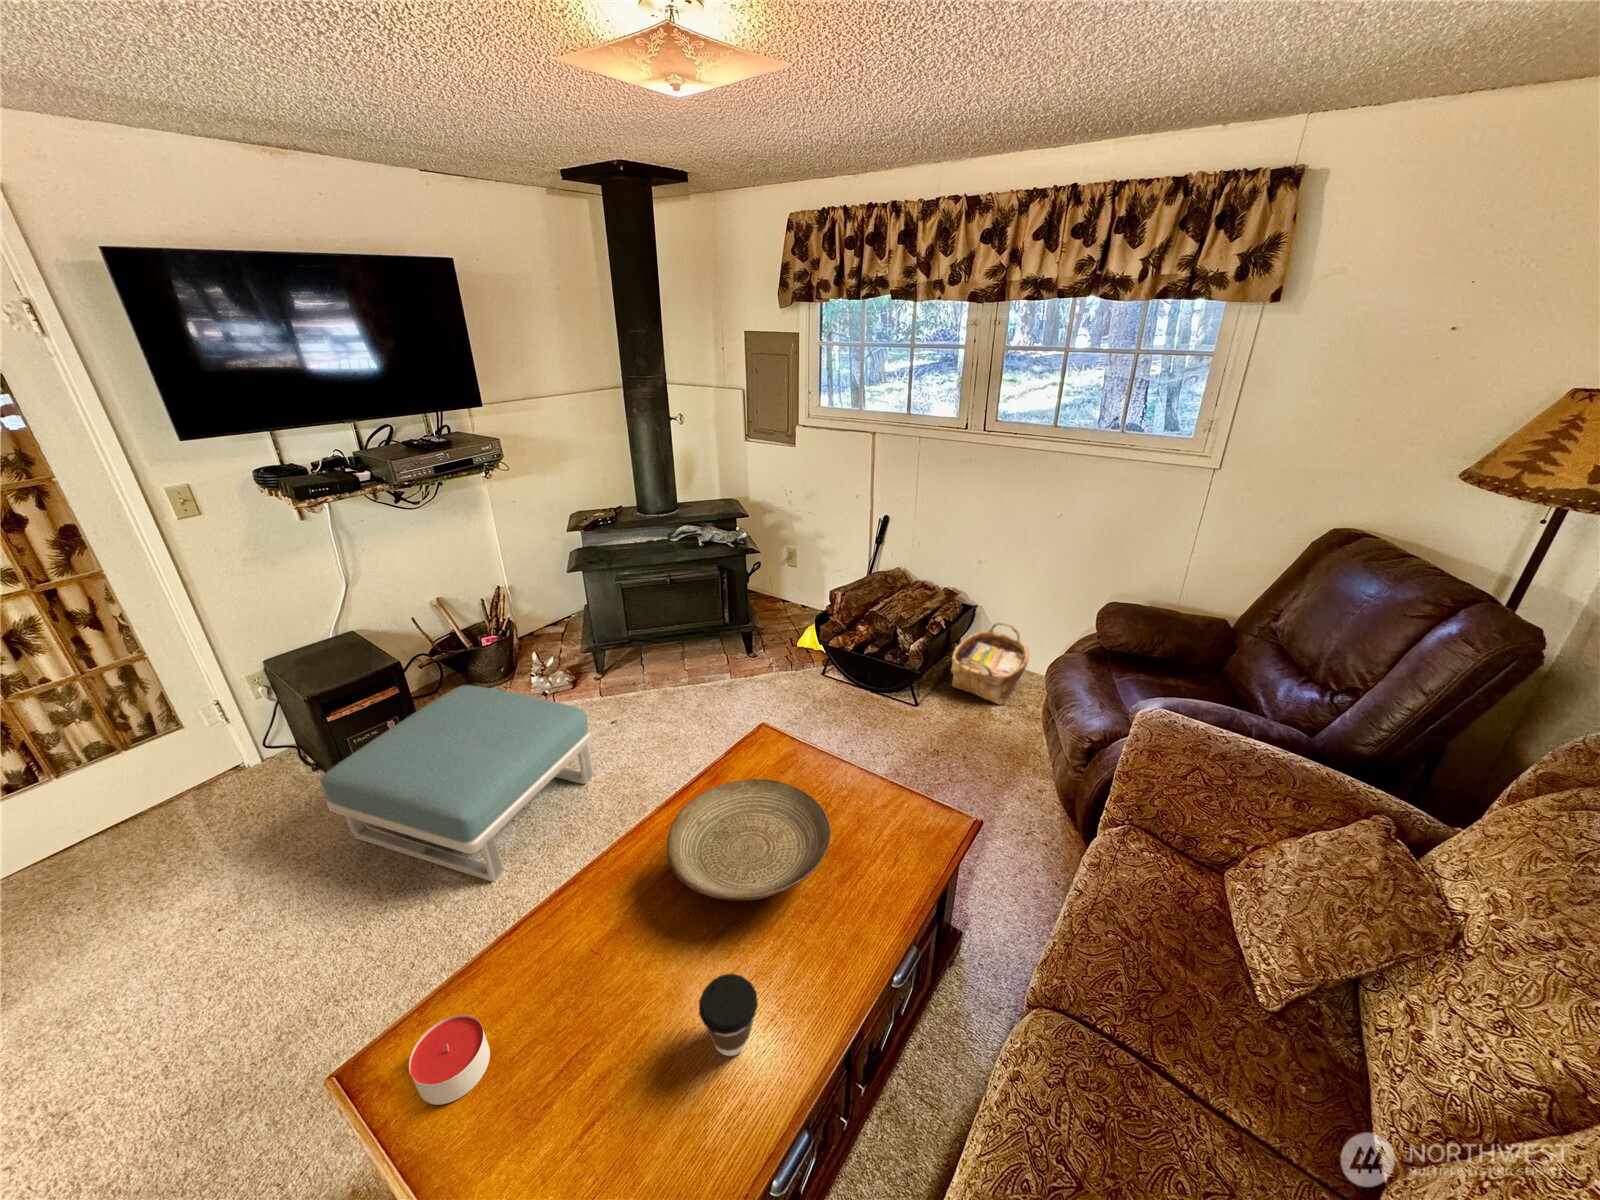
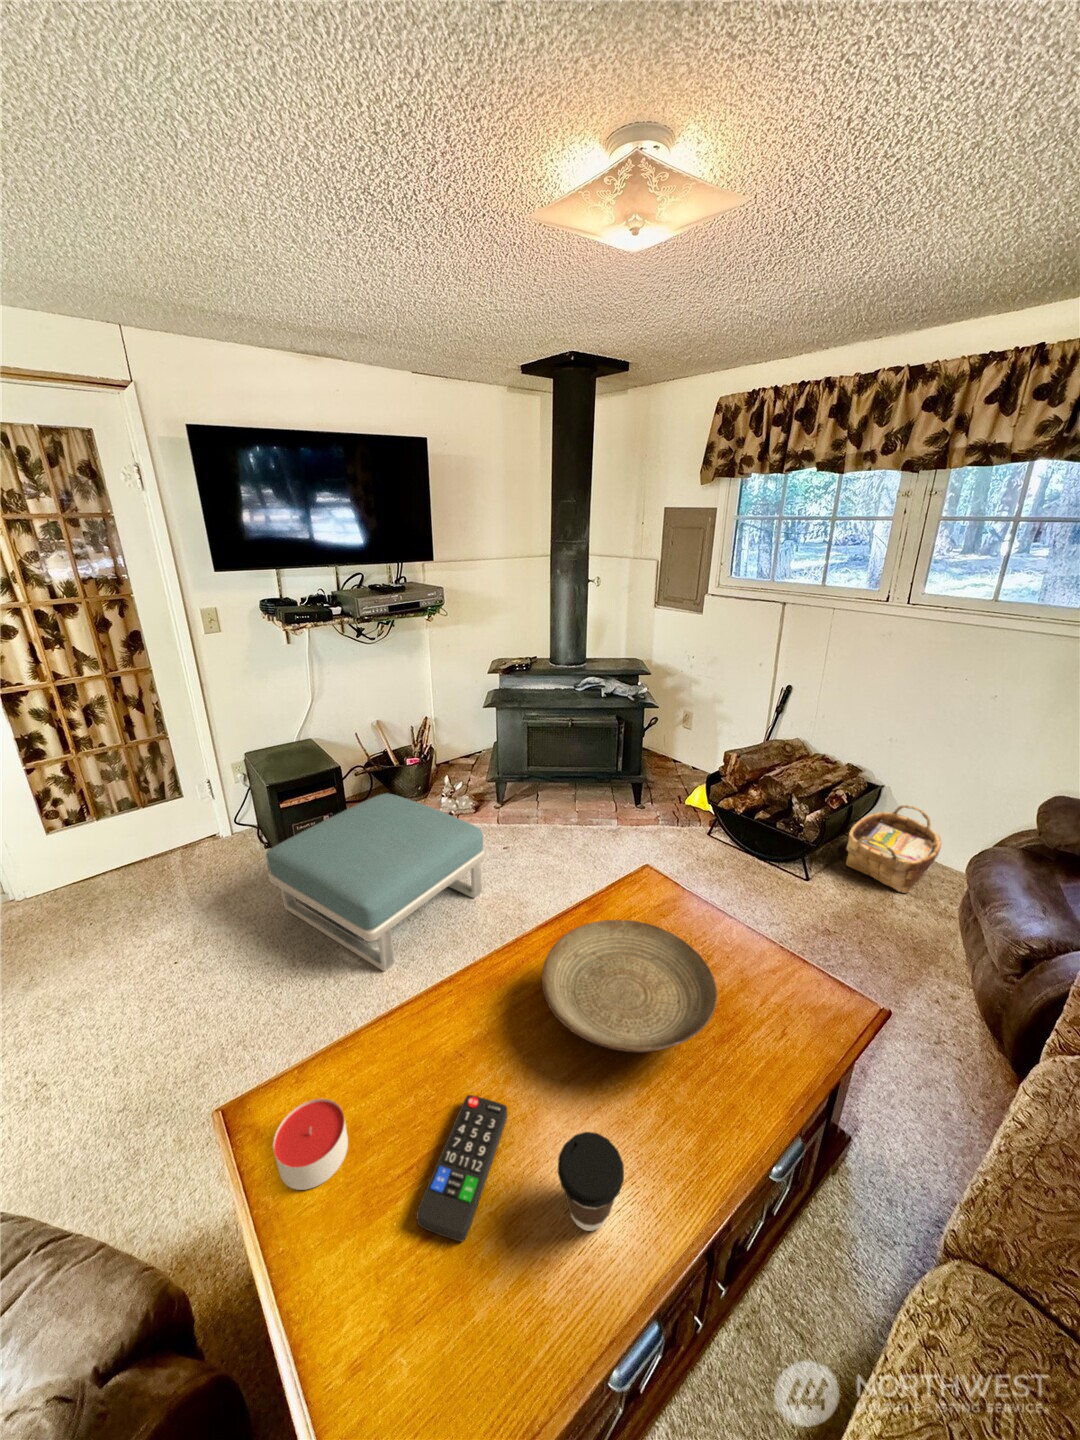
remote control: none [571,974,648,1099] -> present [416,1095,507,1241]

